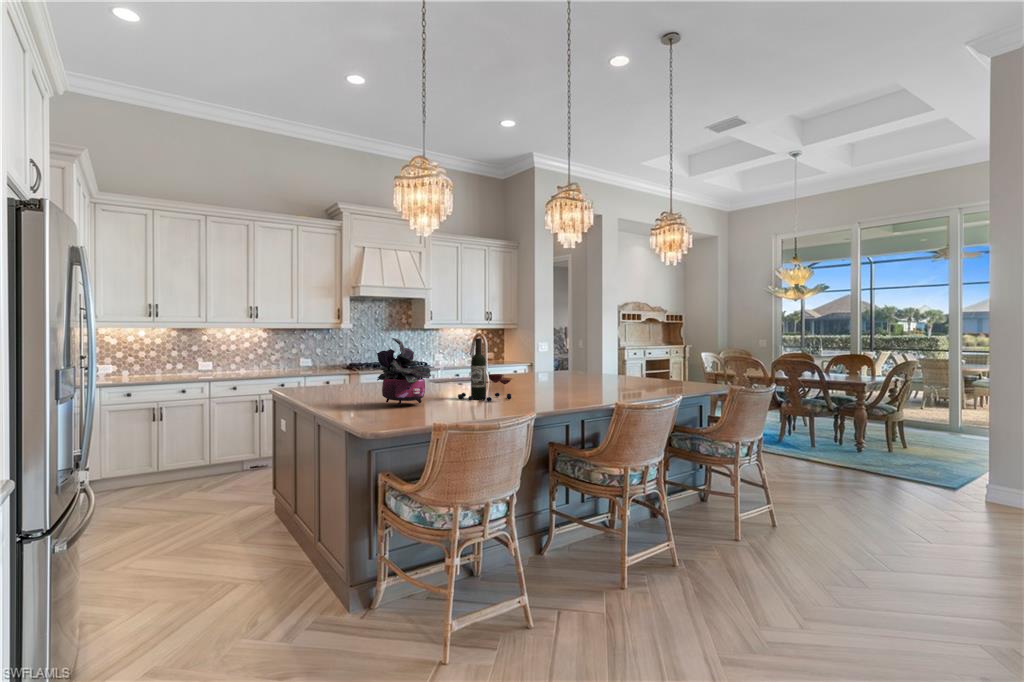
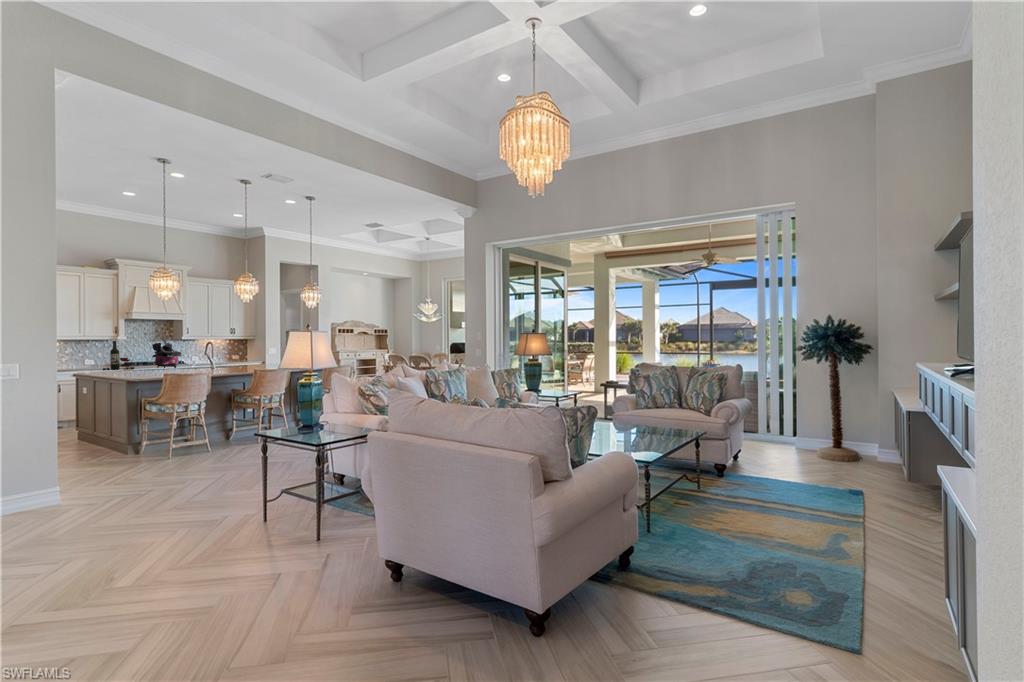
wine bottle: present [458,338,511,402] -> present [103,341,134,370]

